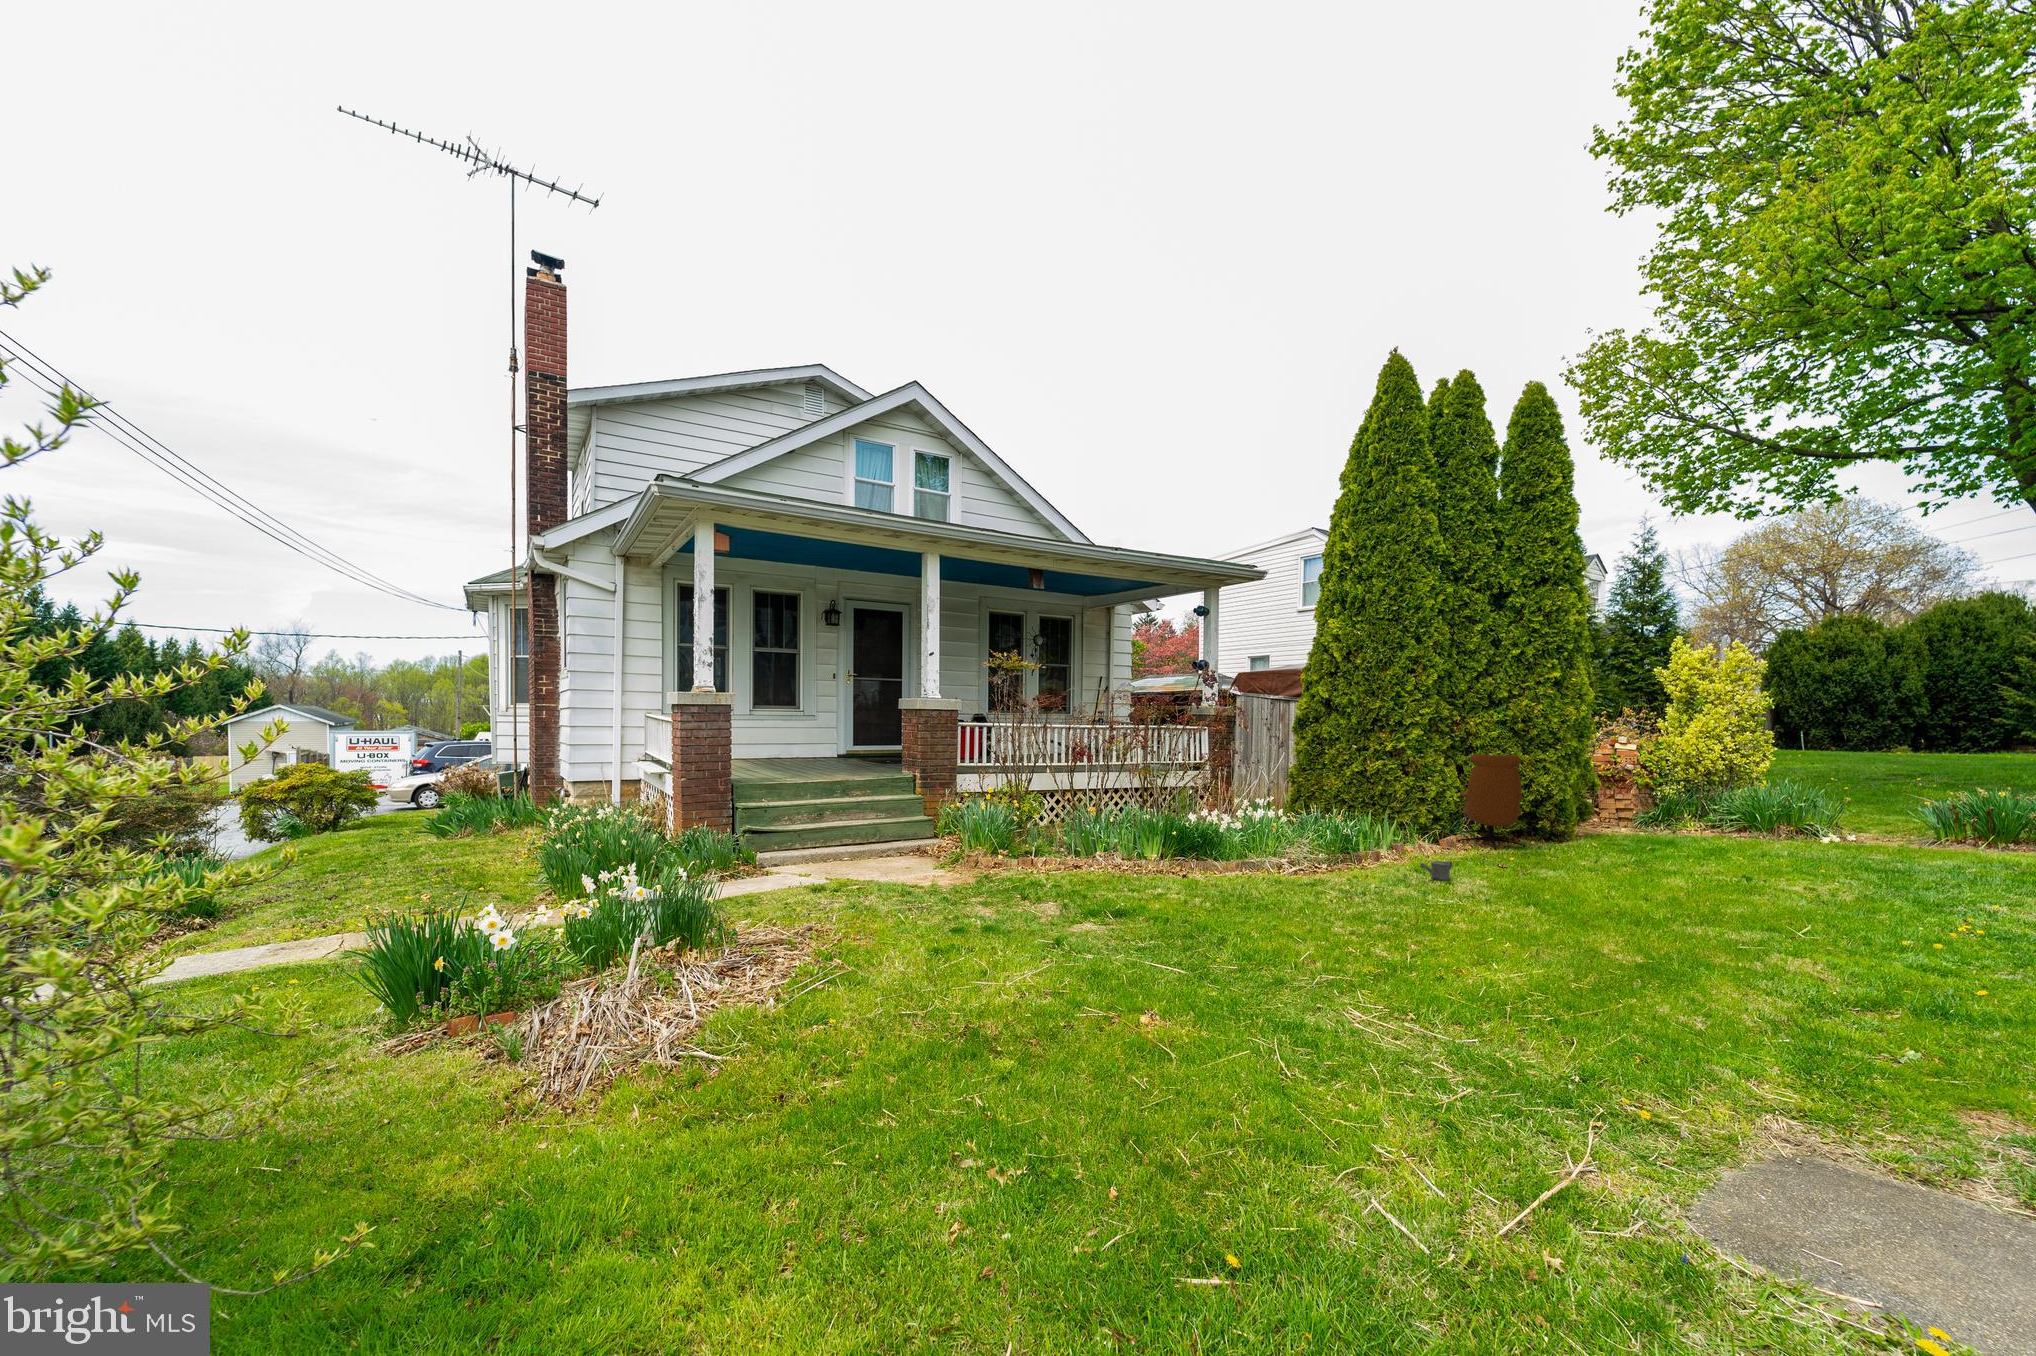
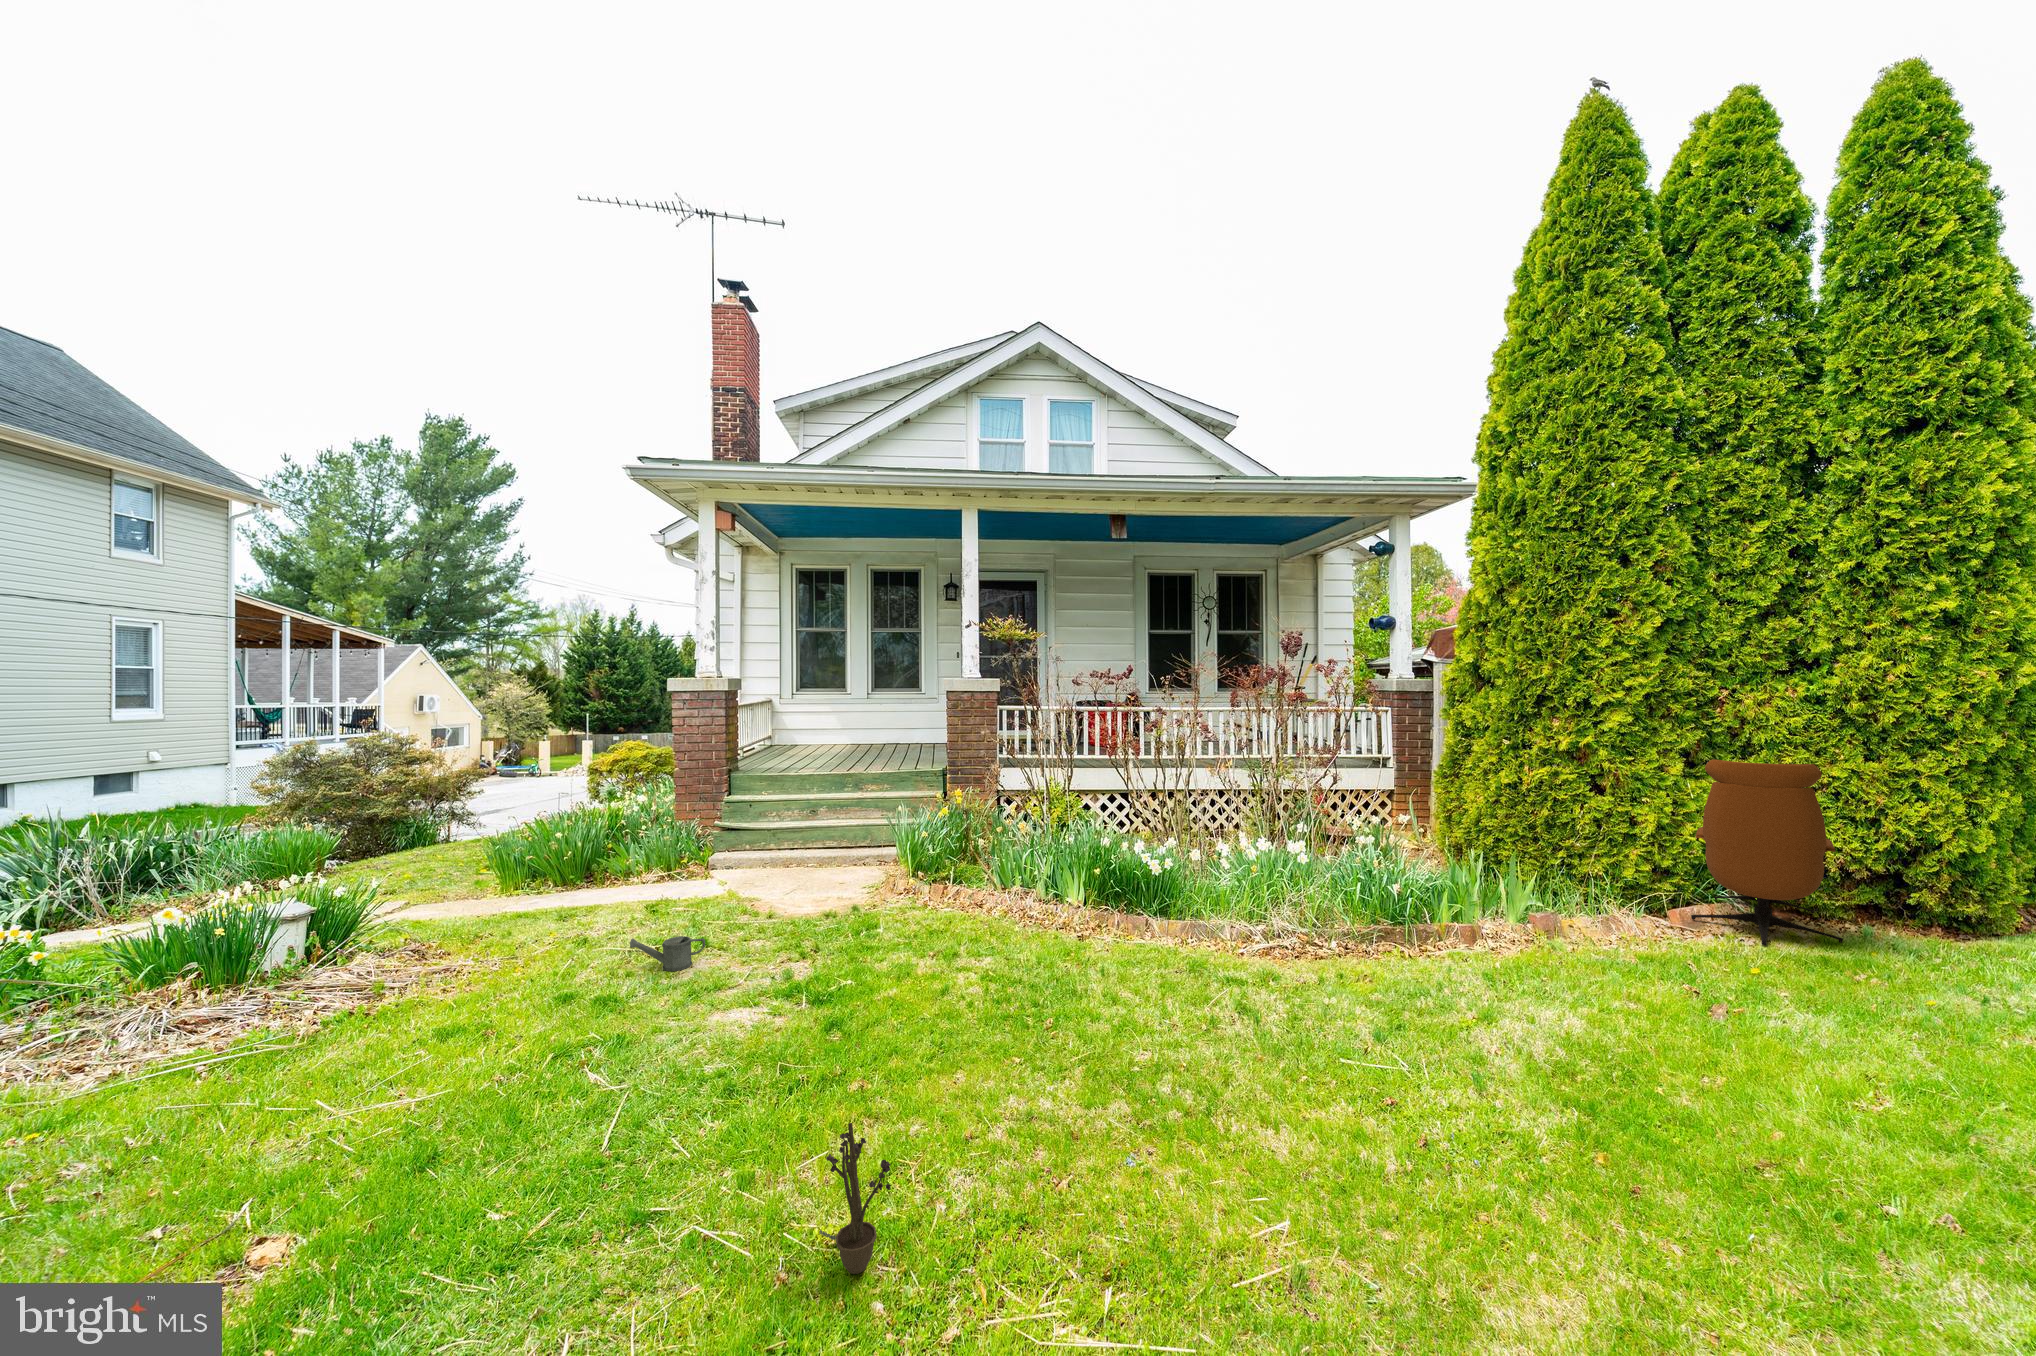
watering can: present [1420,861,1452,881] -> present [630,936,705,971]
decorative plant: none [1244,909,1295,975] -> present [819,1123,891,1274]

